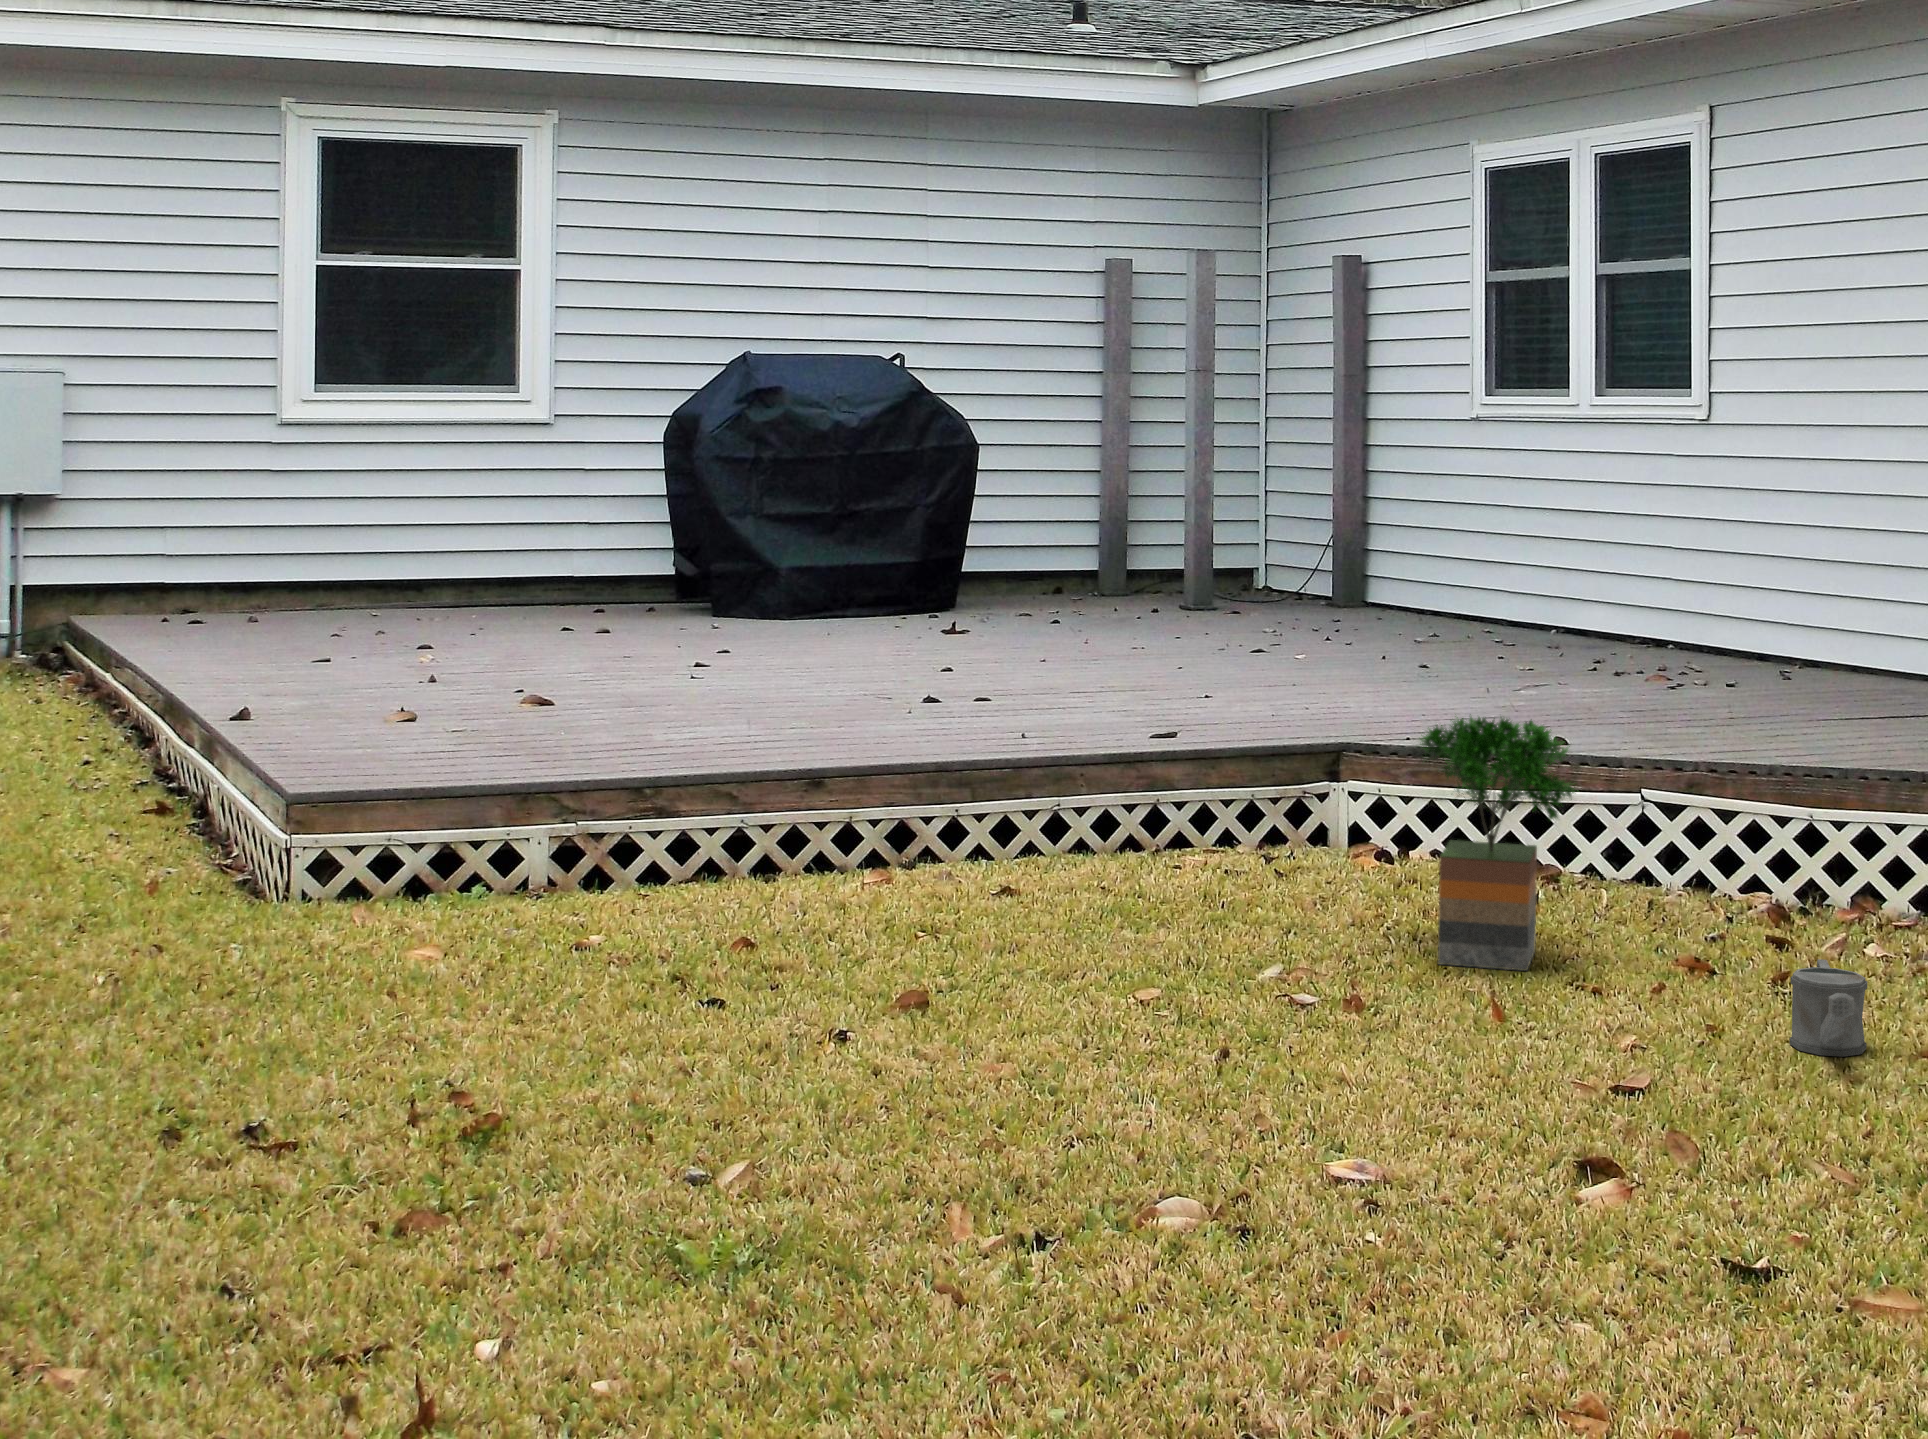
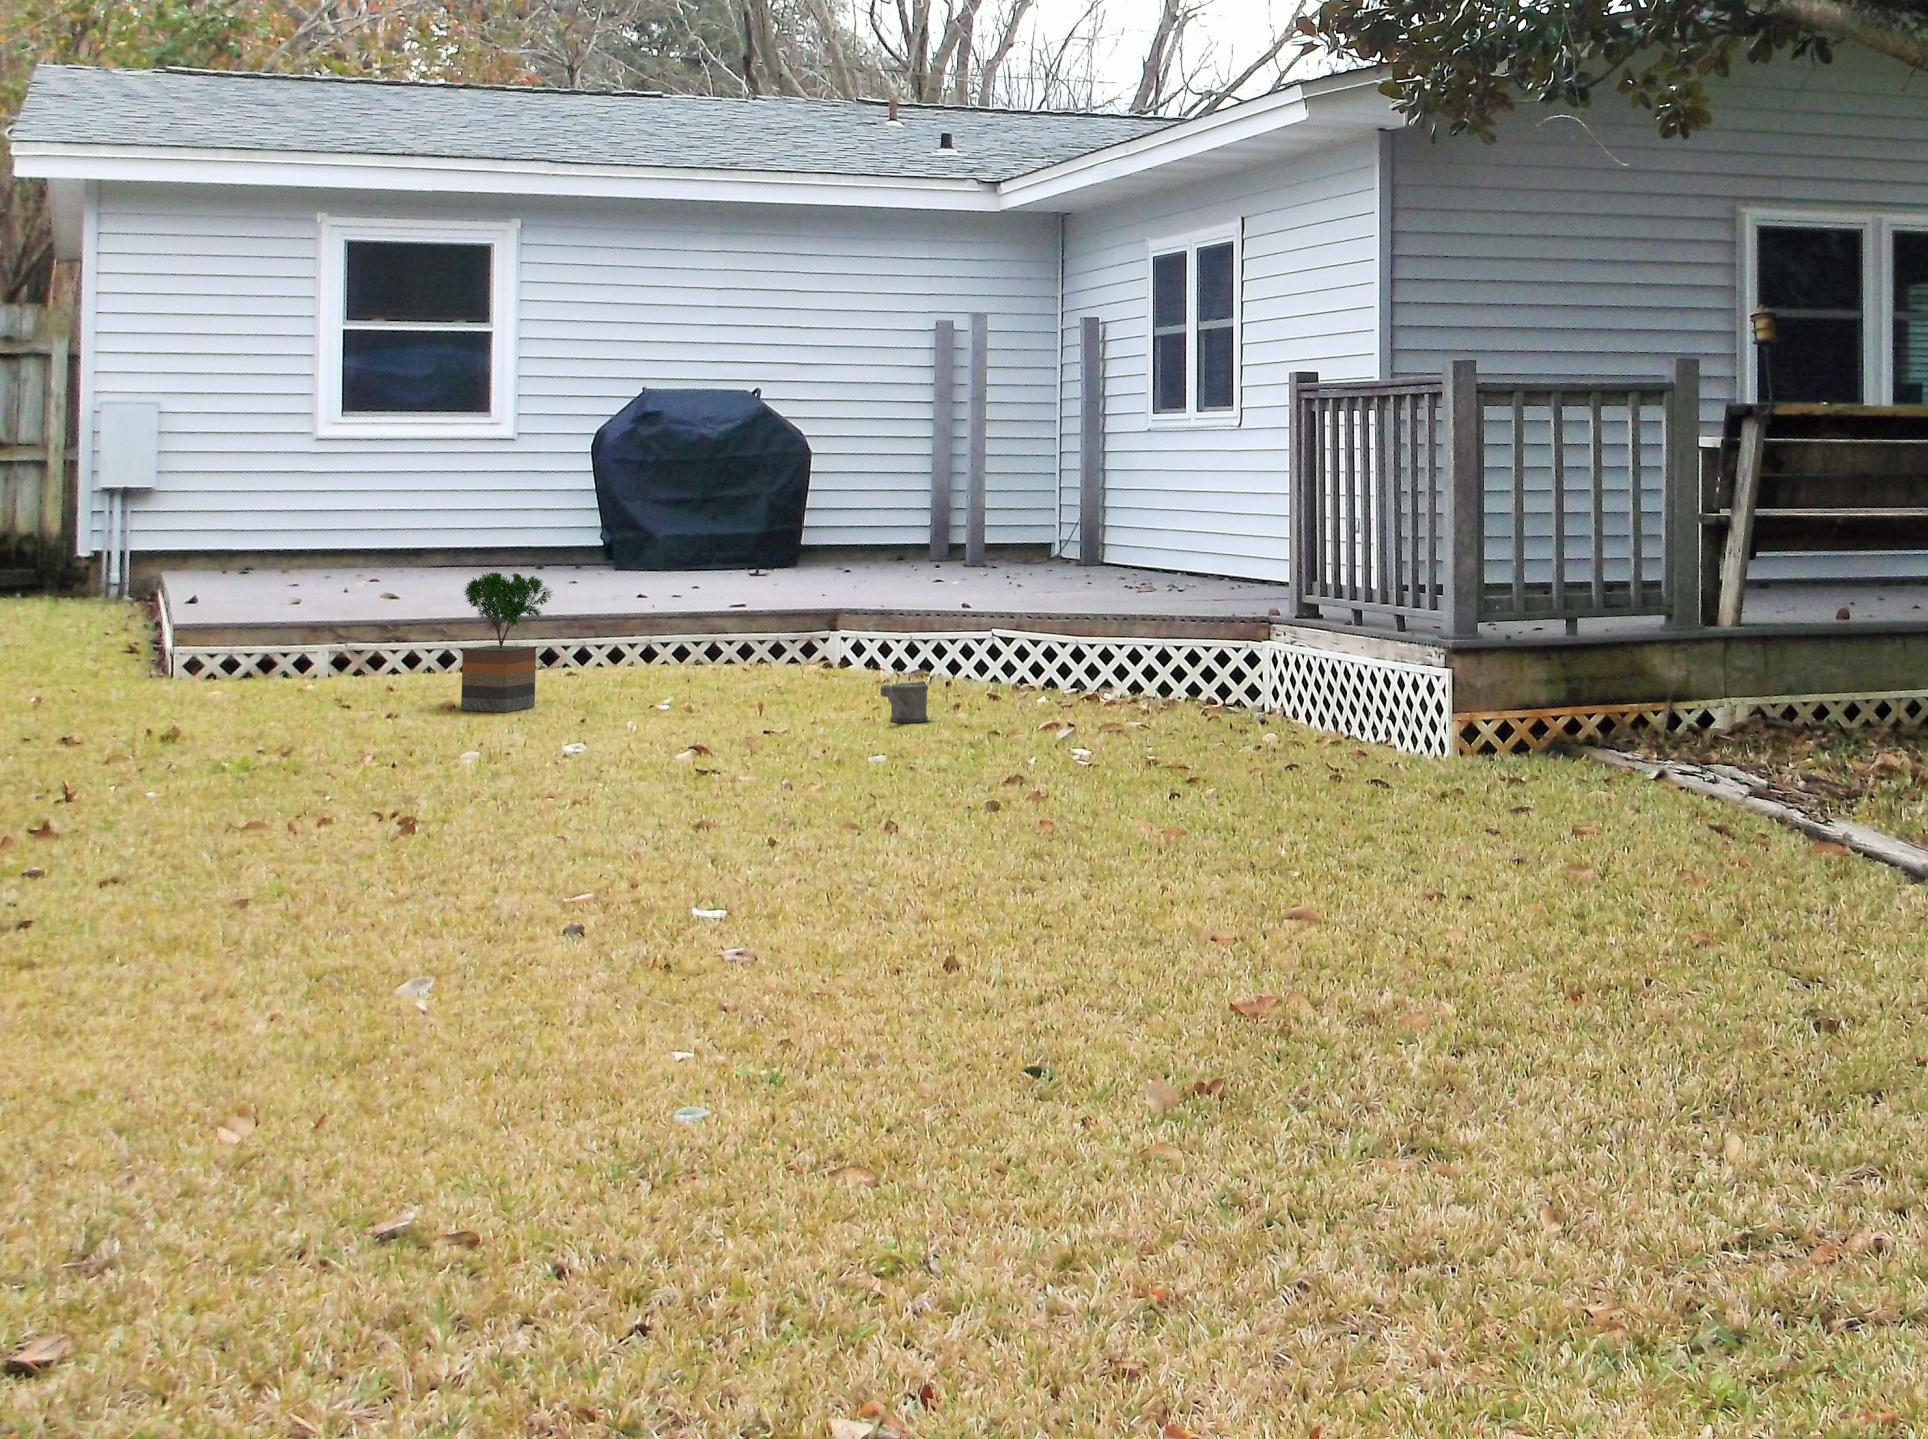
potted tree: present [1420,714,1575,971] -> present [461,572,552,712]

